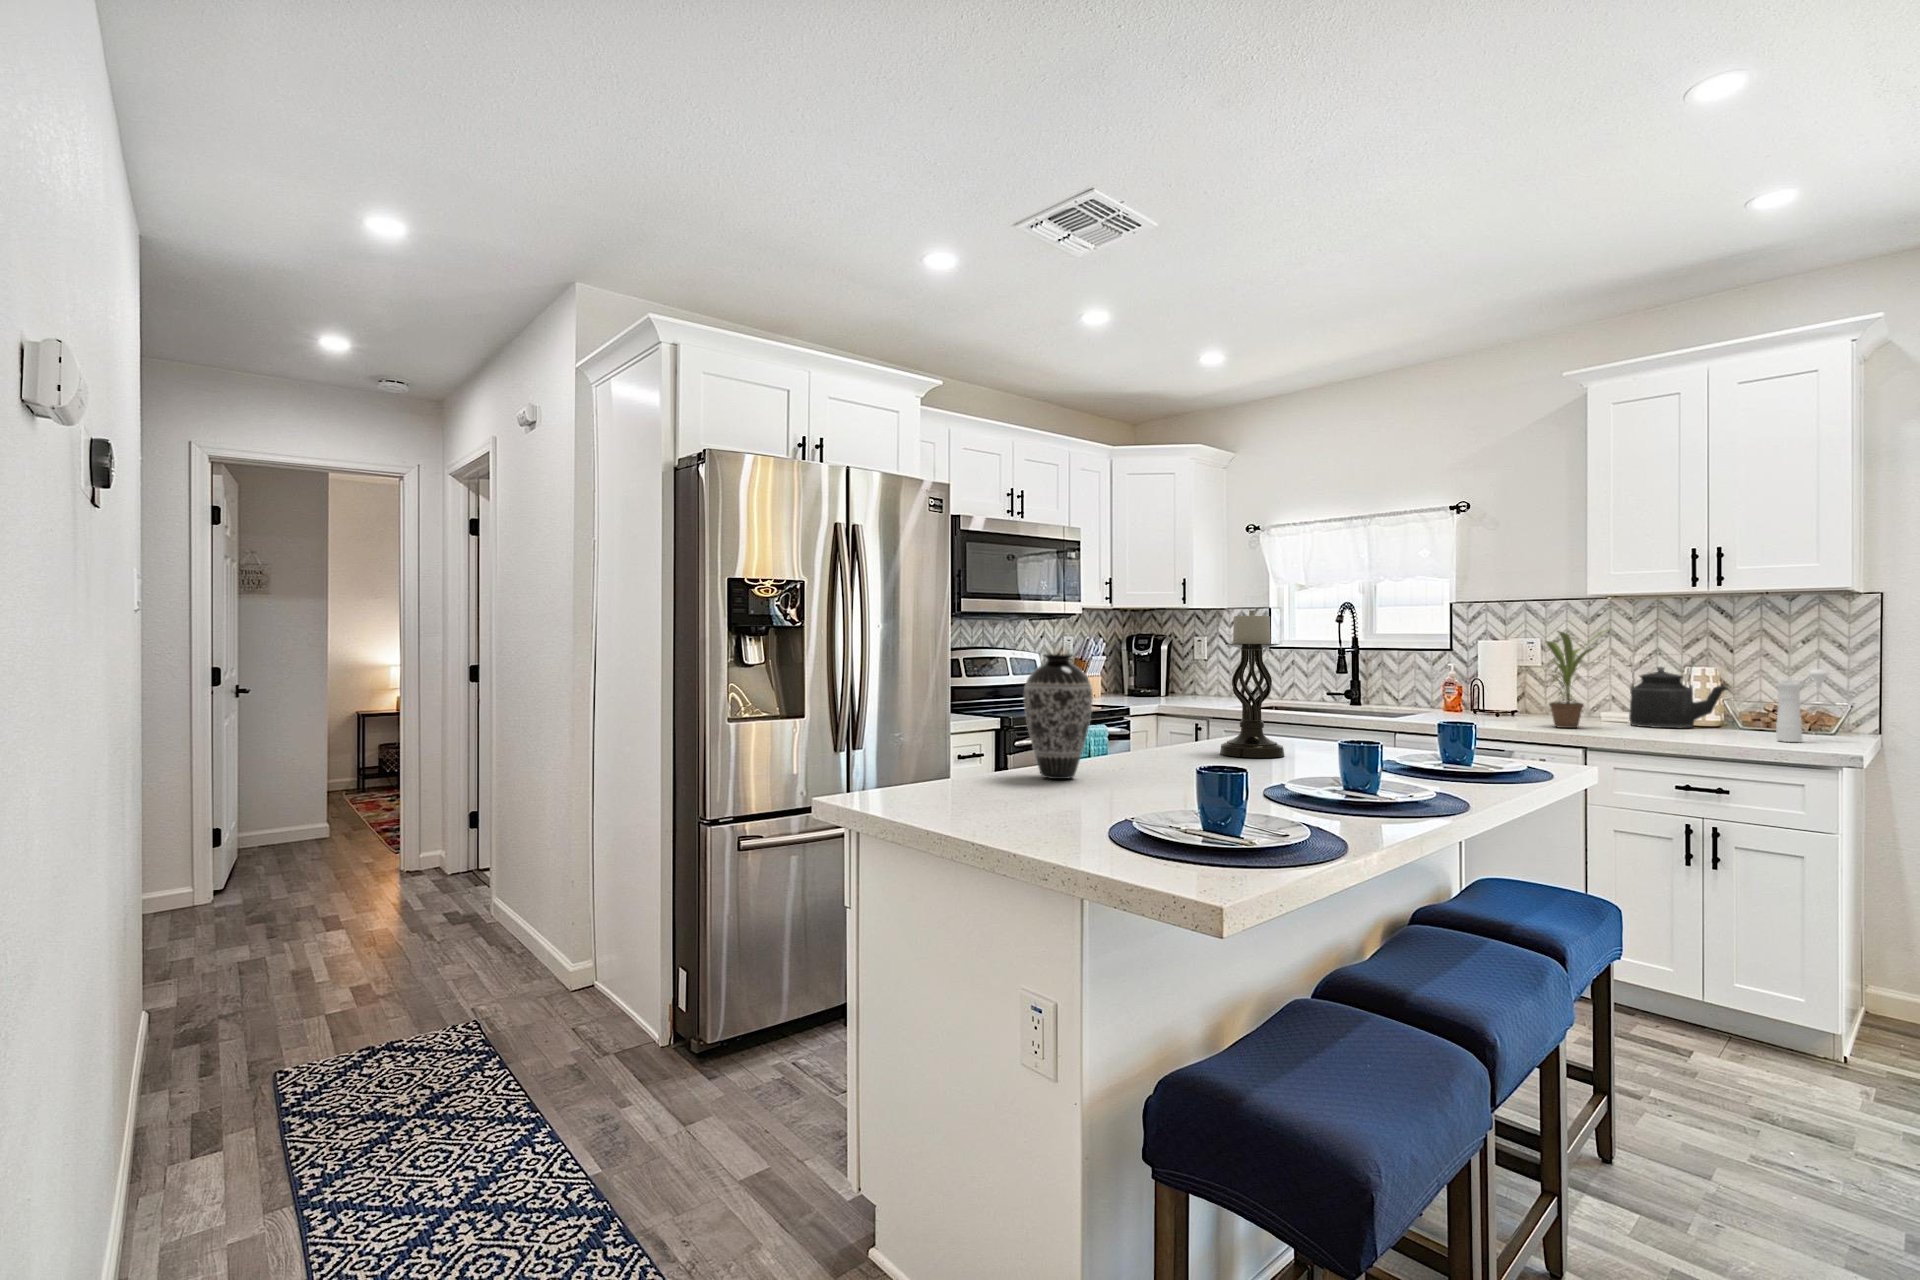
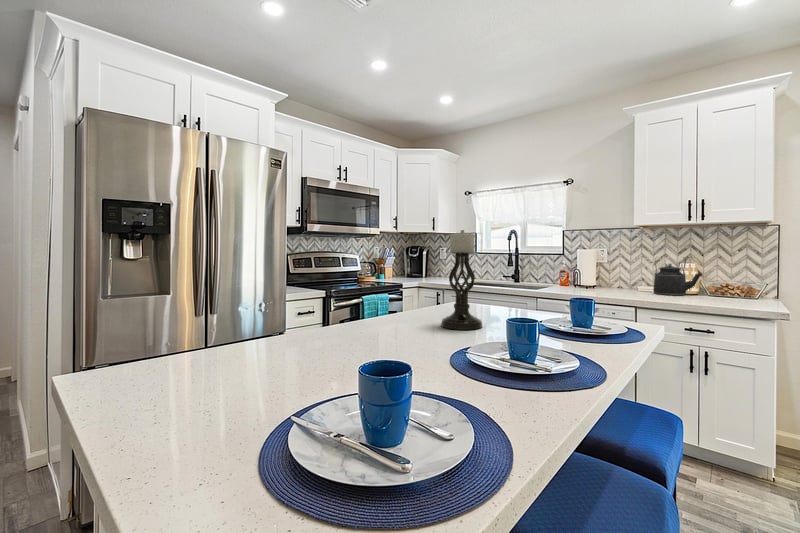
potted plant: present [1546,631,1604,728] -> none [610,244,651,296]
decorative vase: present [1024,654,1093,779] -> none [281,262,337,362]
pepper mill: present [1775,669,1829,742] -> none [735,265,761,305]

